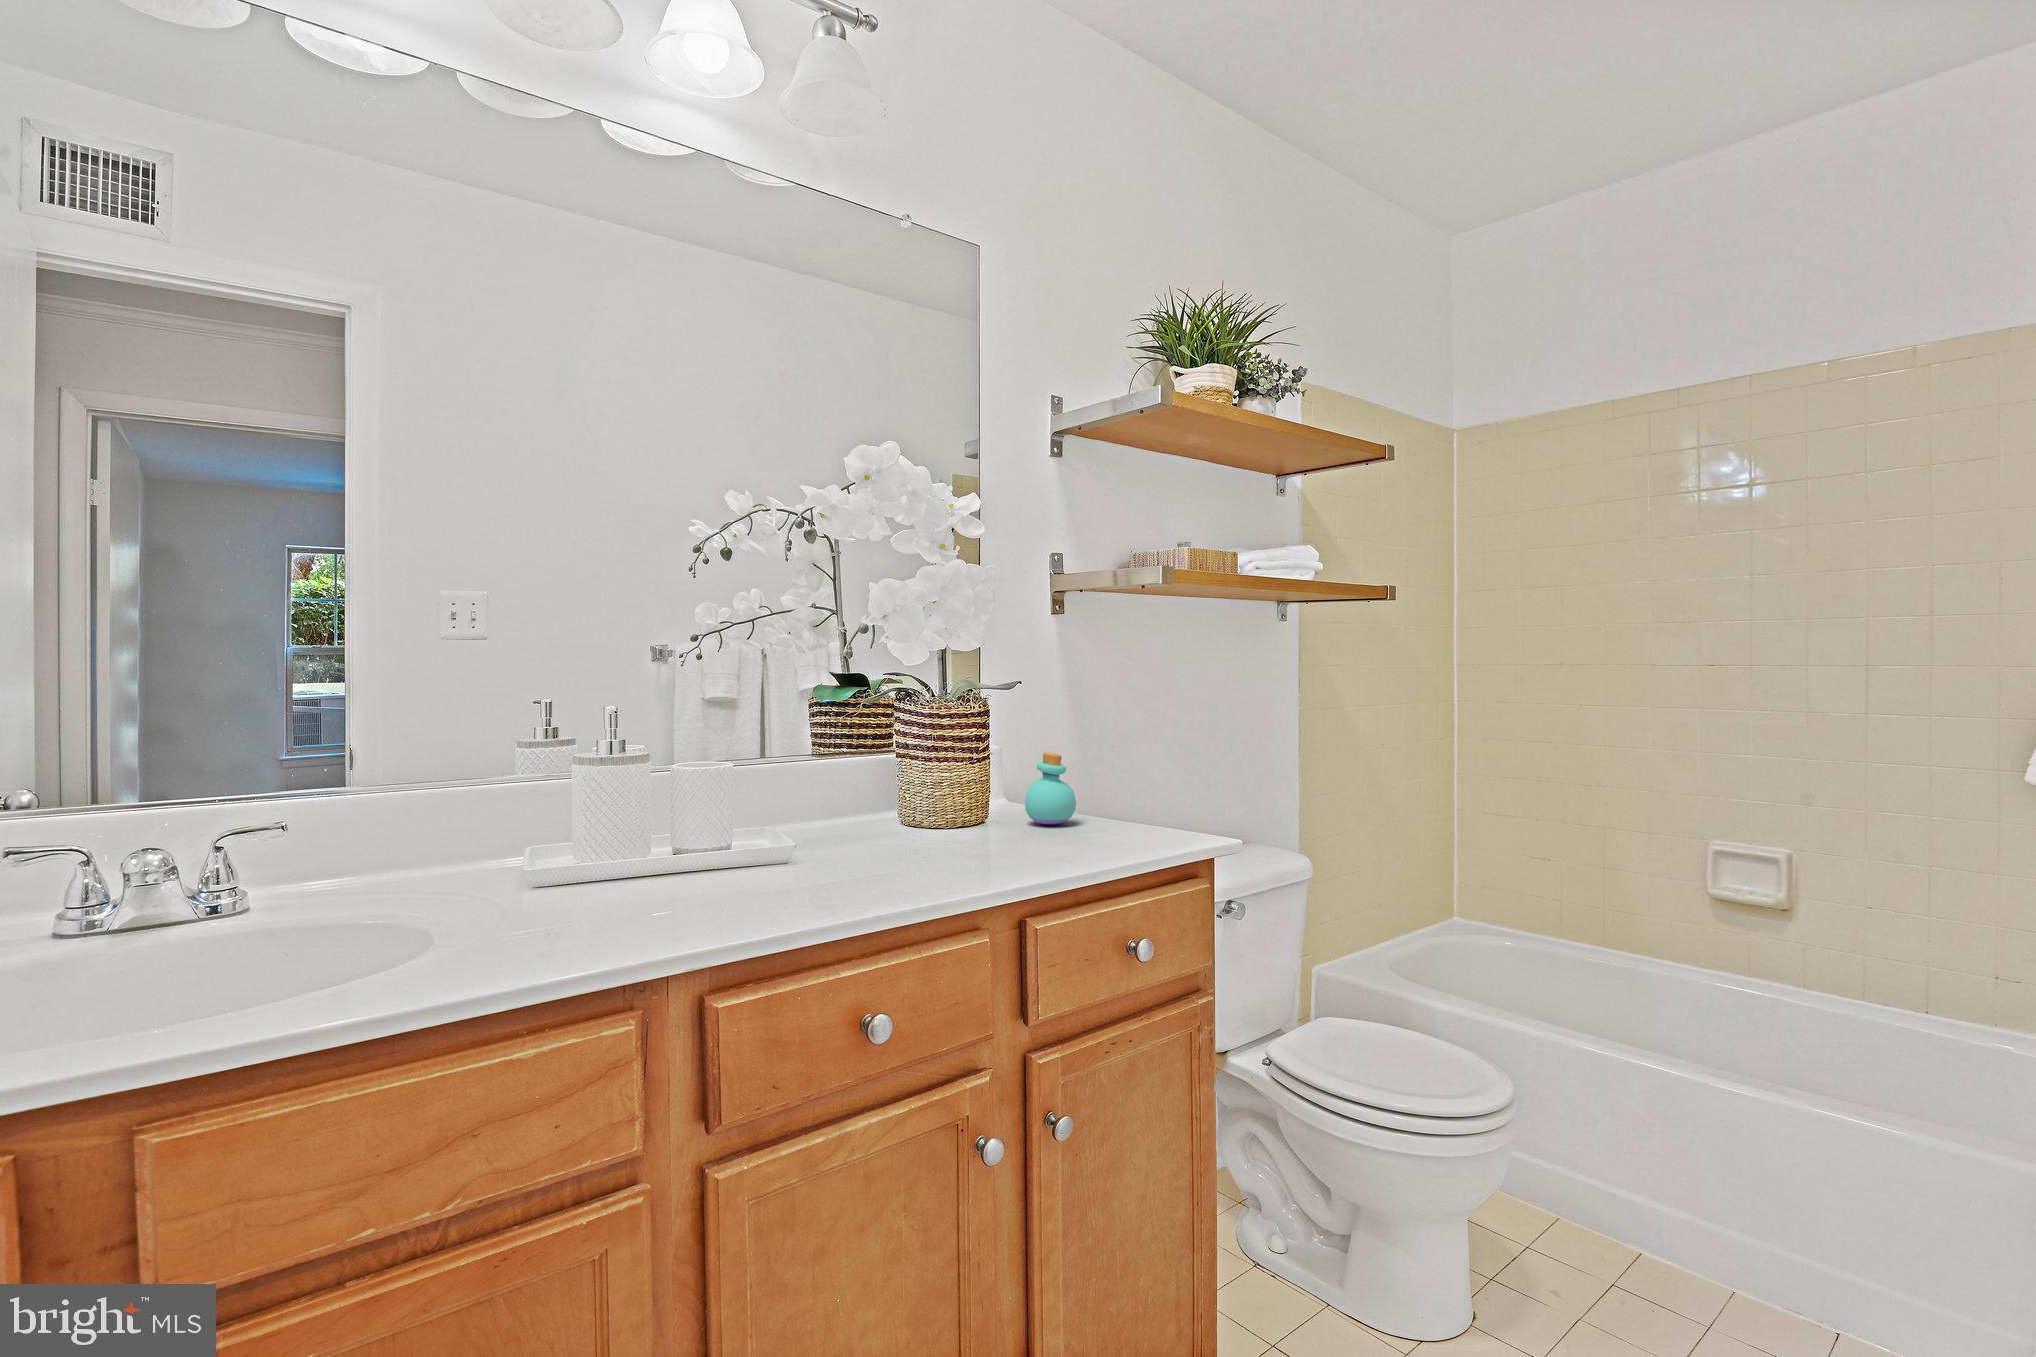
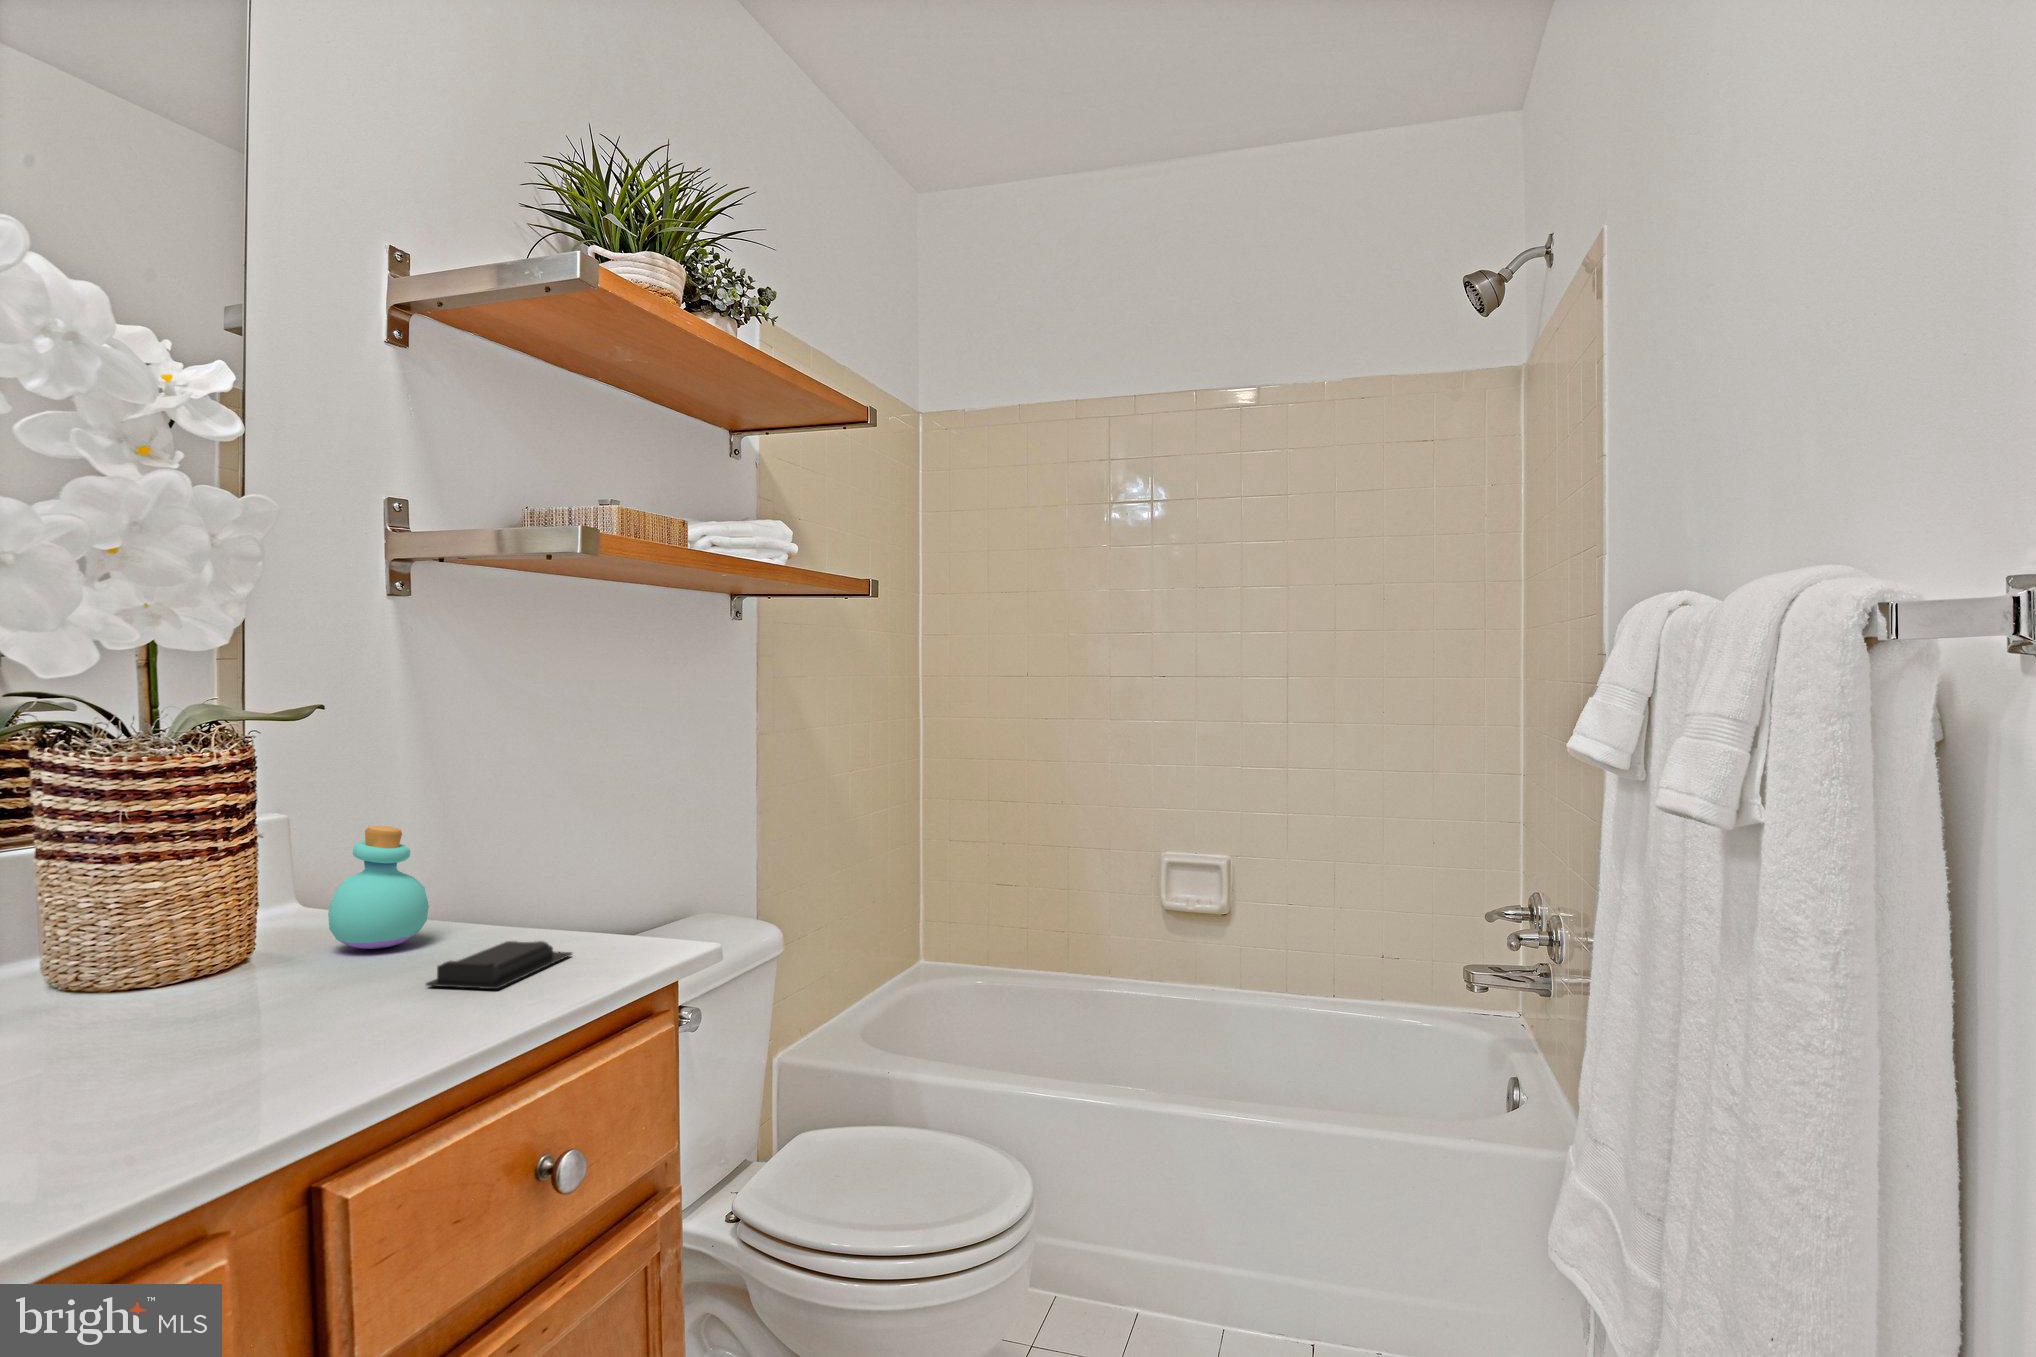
soap bar: none [1074,825,1156,849] -> present [426,941,572,989]

